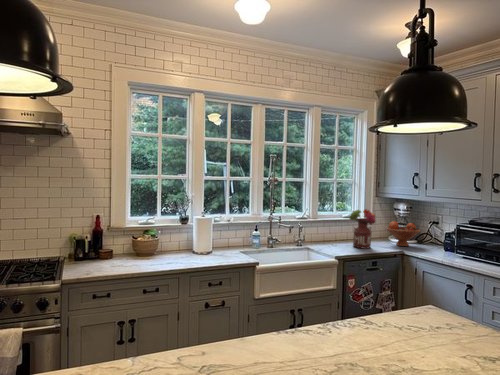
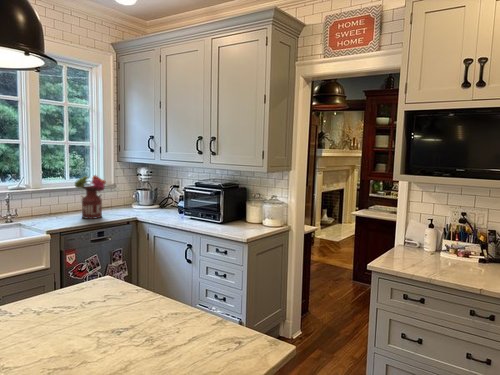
fruit bowl: present [387,221,420,246] -> none [123,187,157,213]

